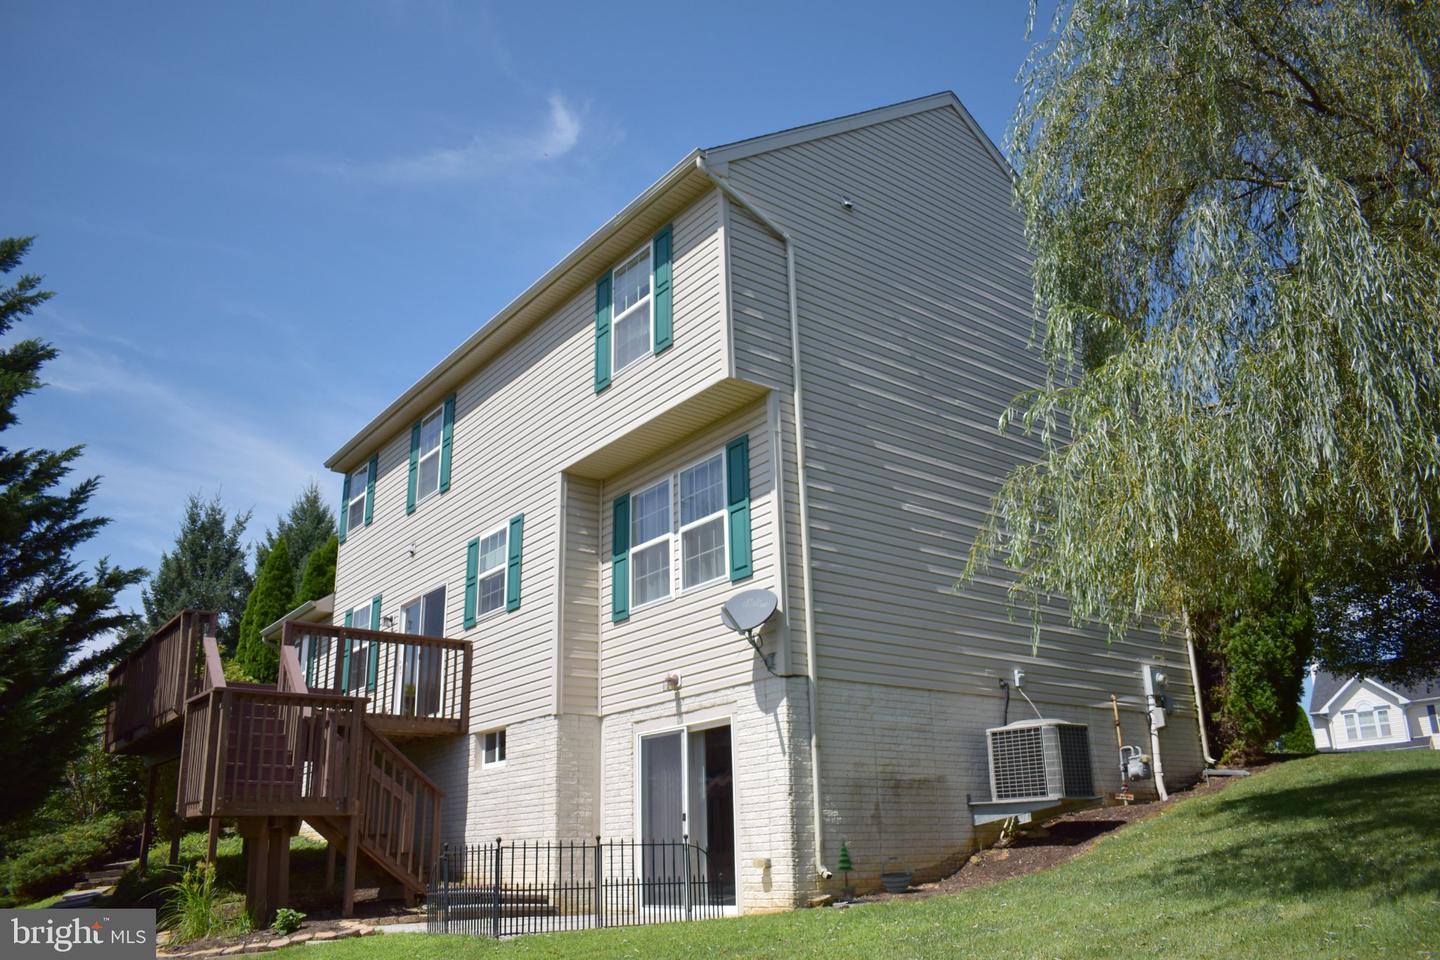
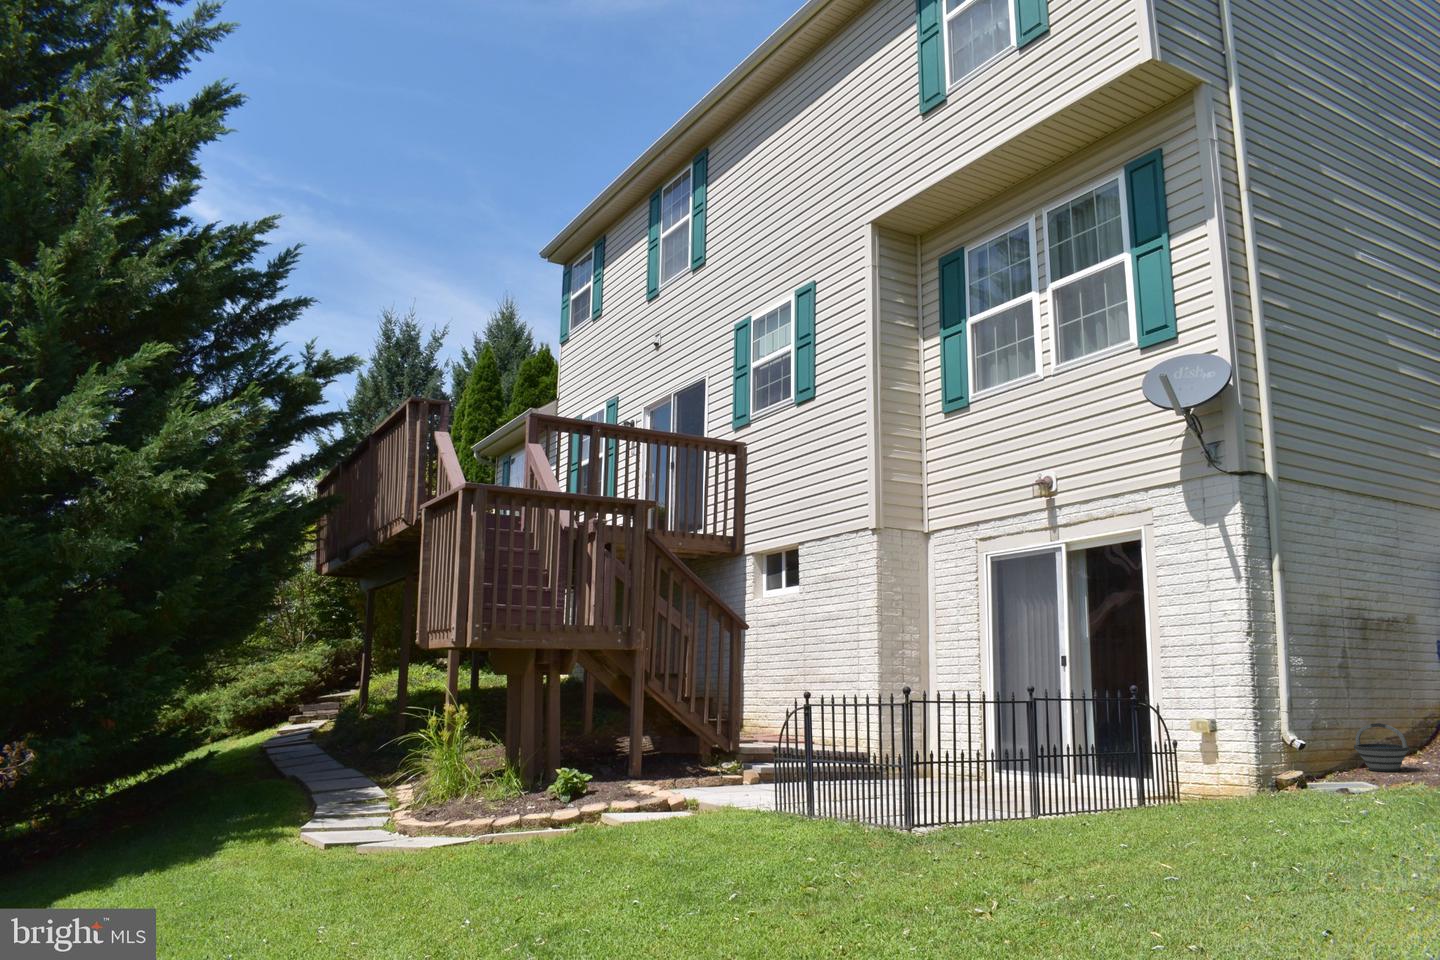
potted tree: present [836,839,856,902] -> none [1306,694,1340,780]

